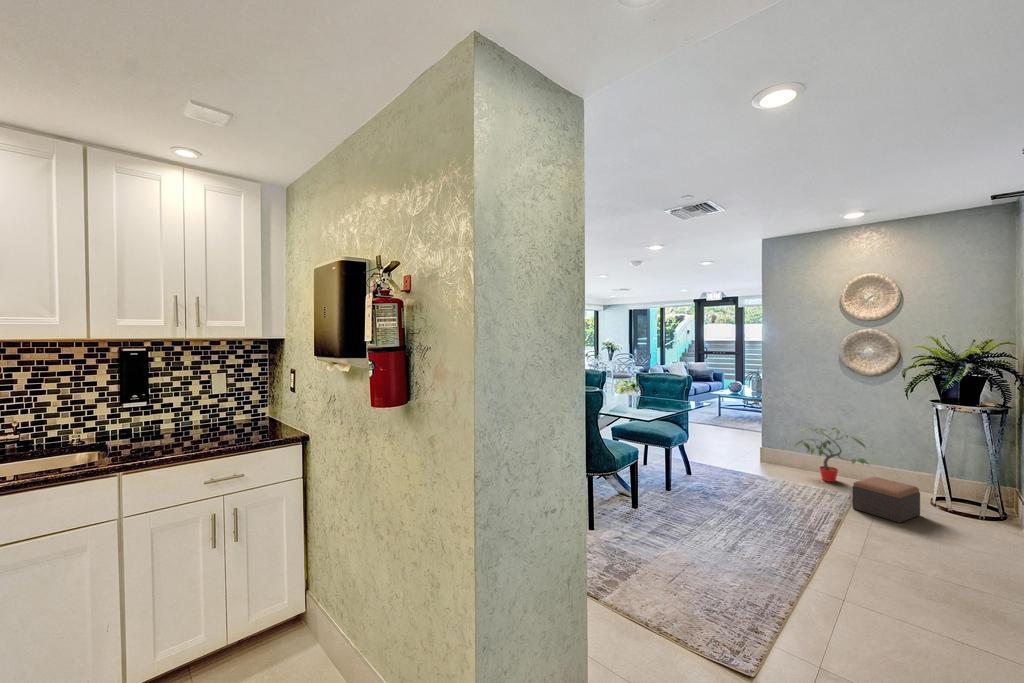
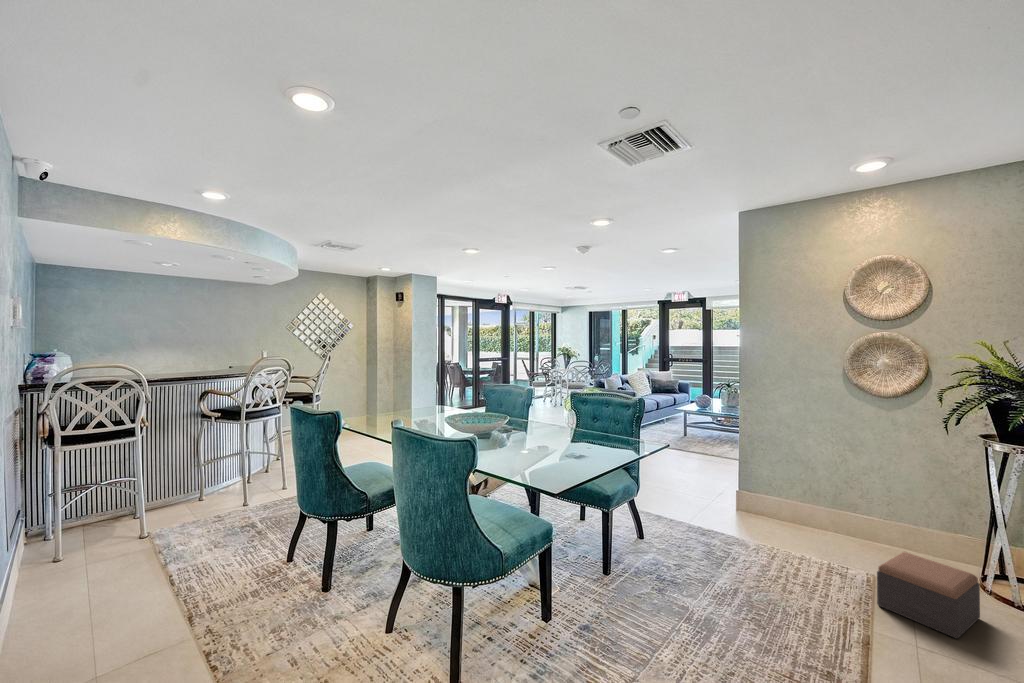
potted plant: present [795,428,868,482] -> none [783,471,896,548]

